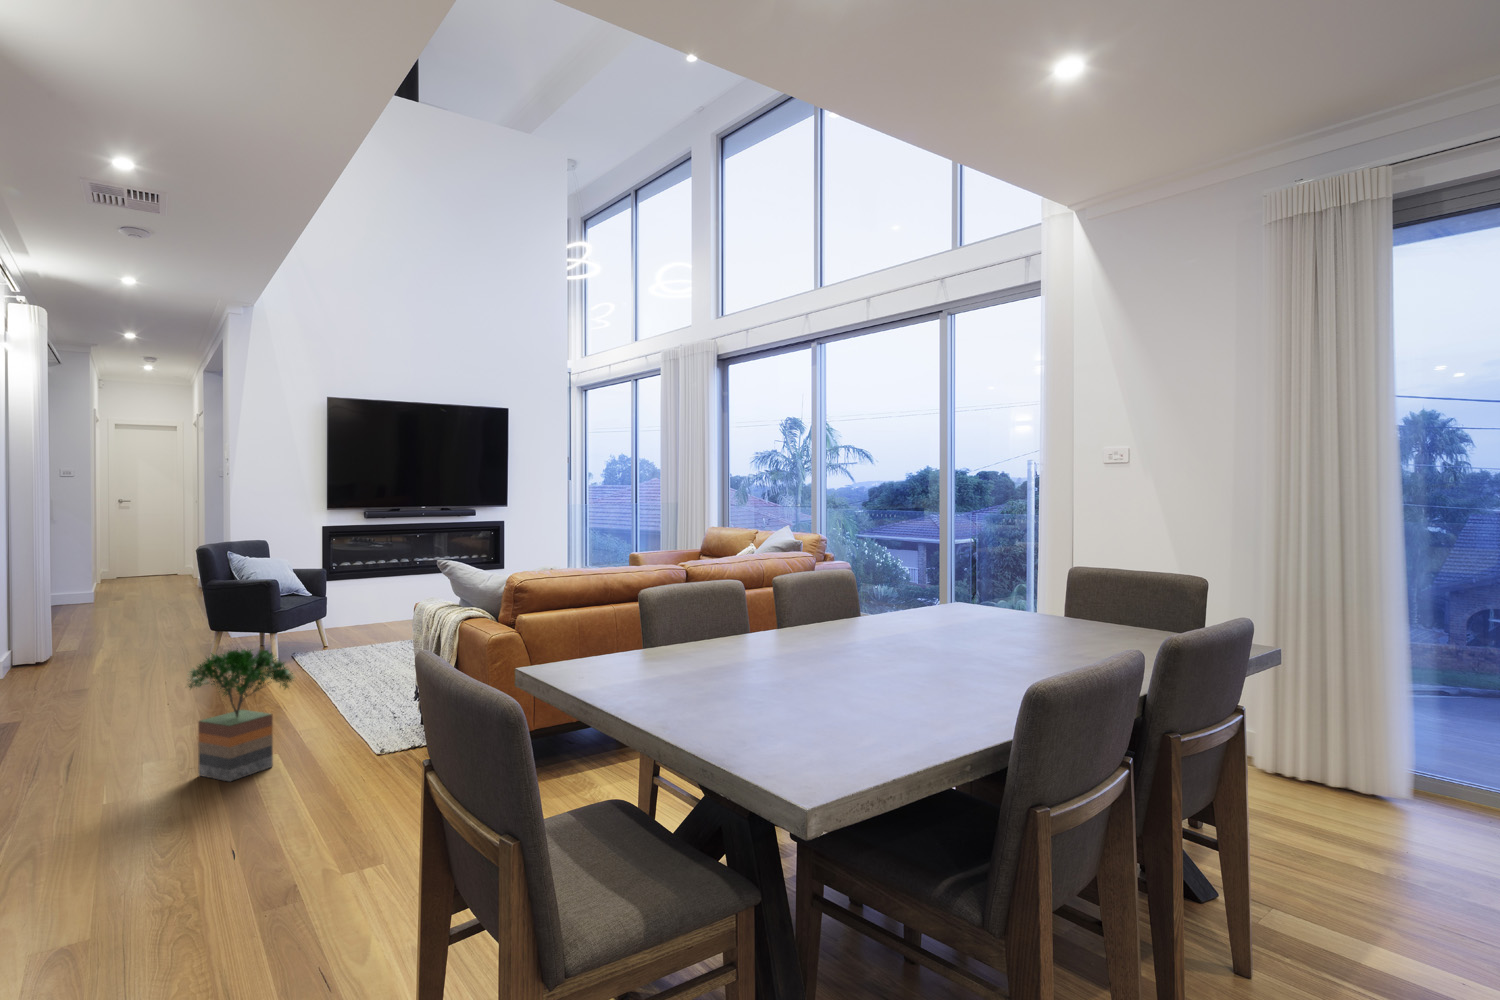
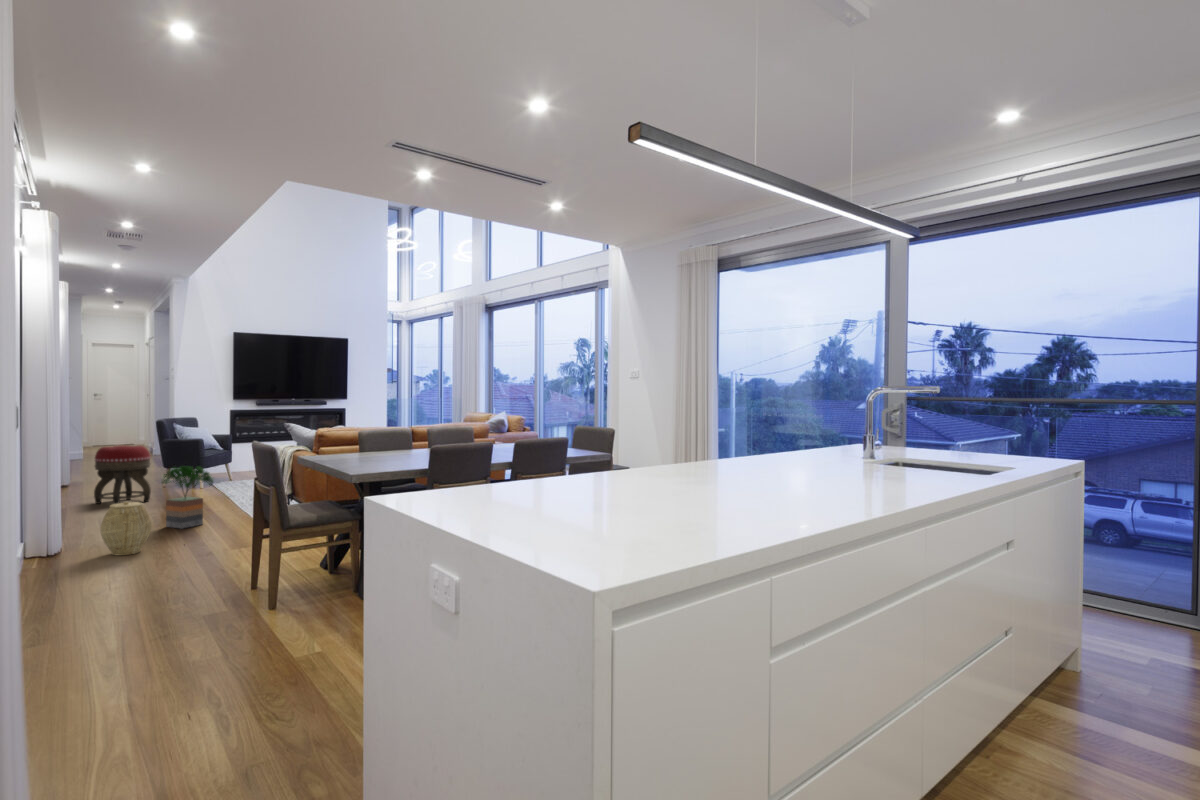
footstool: none [79,598,183,713] -> present [94,445,151,504]
woven basket: none [29,755,152,889] -> present [100,502,152,555]

